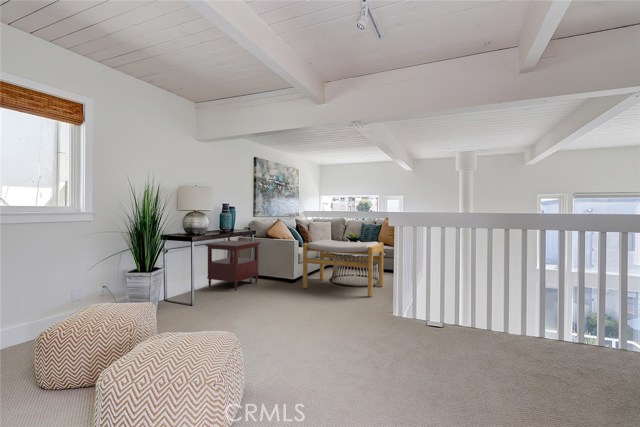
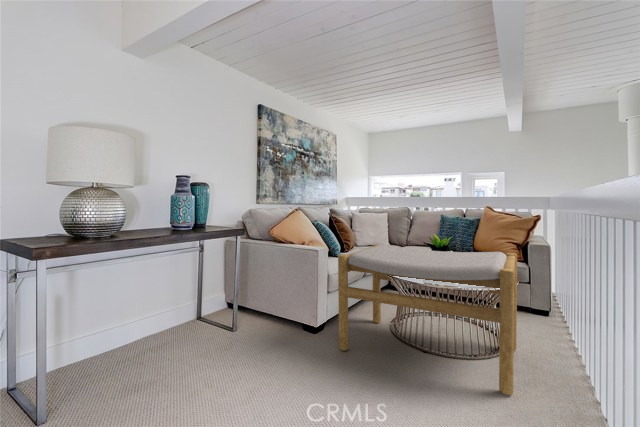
side table: present [206,240,260,291] -> none [149,246,257,353]

